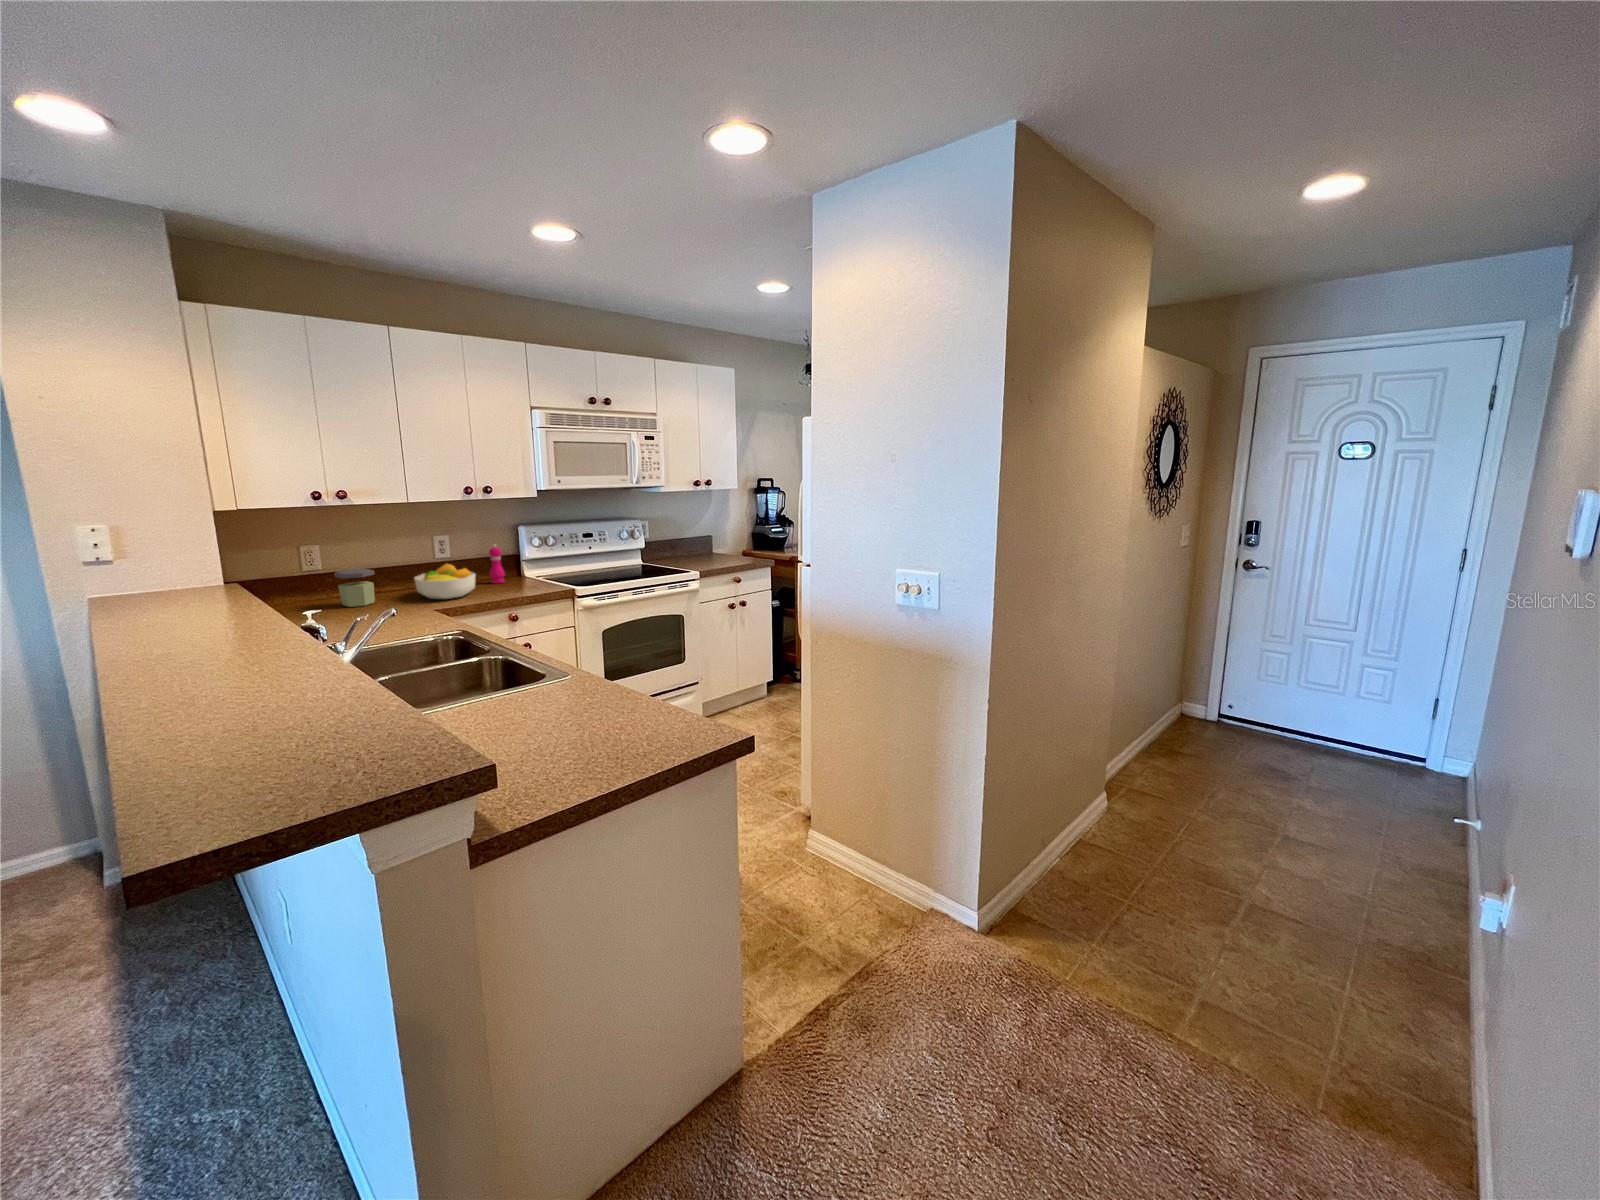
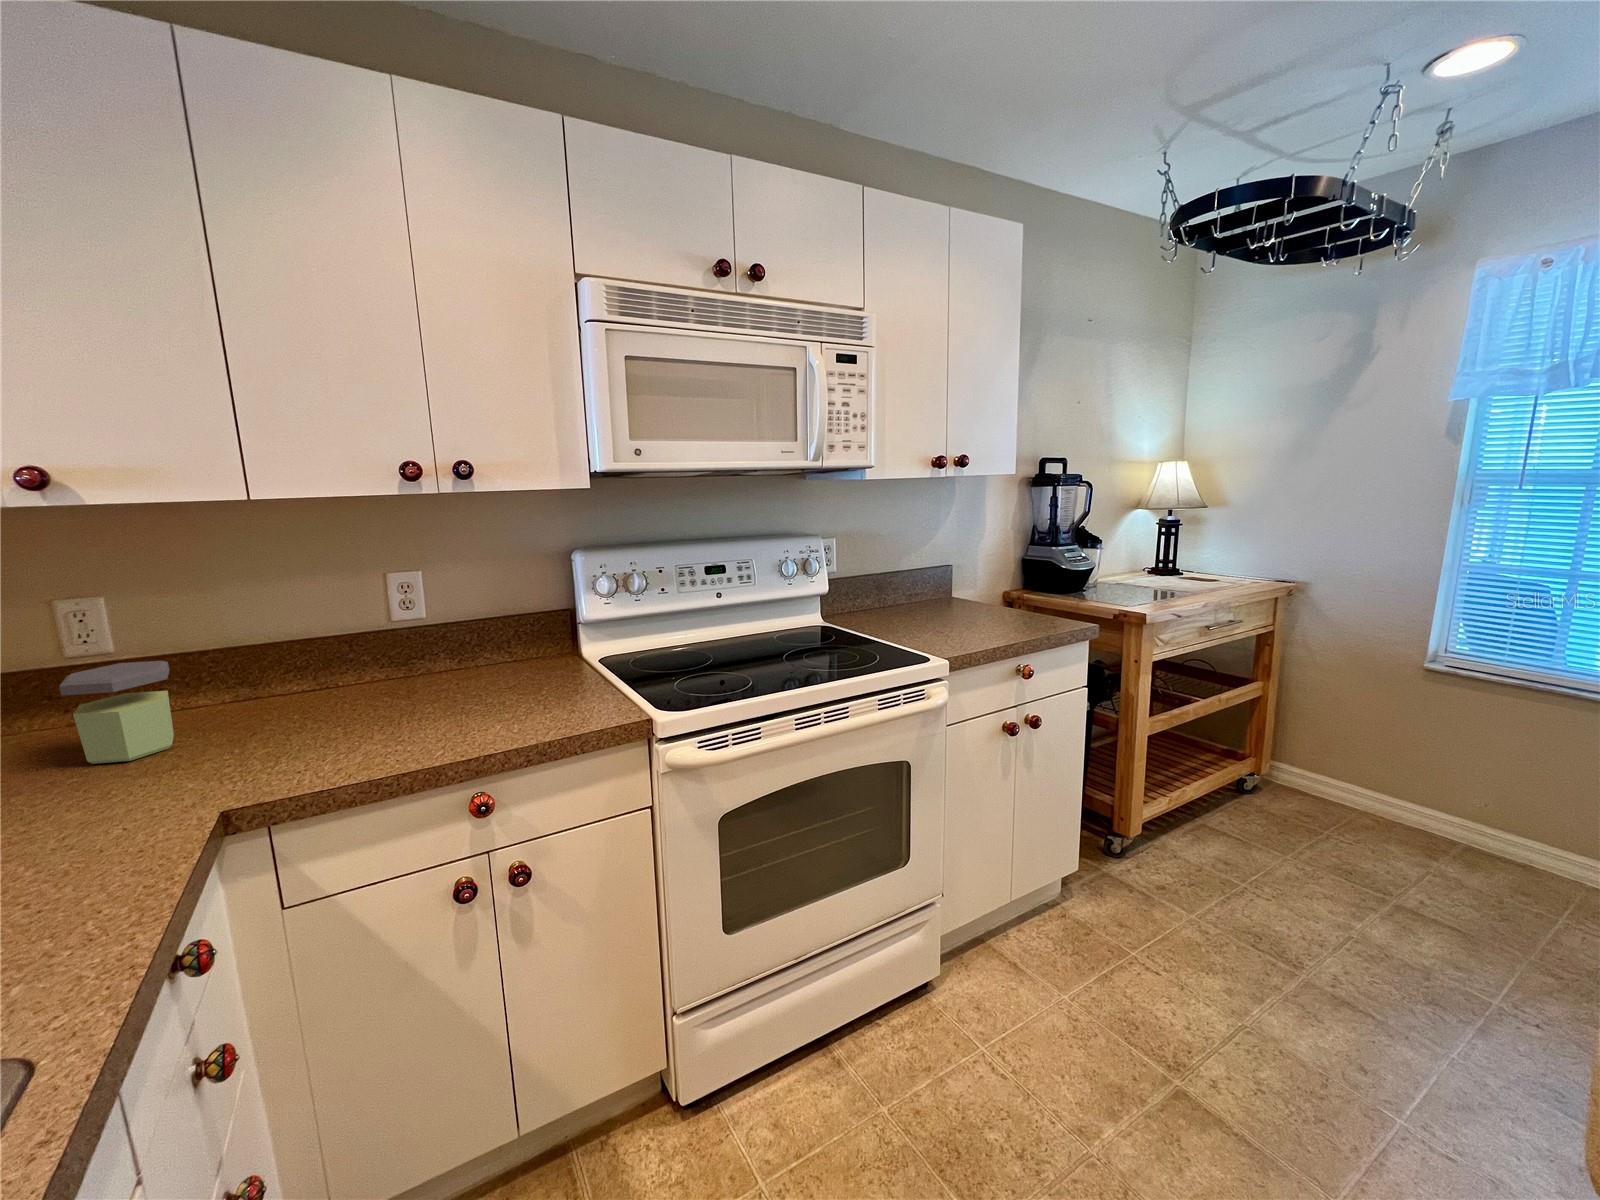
pepper mill: present [489,544,505,584] -> none [493,593,528,679]
fruit bowl: present [414,564,475,599] -> none [266,641,428,745]

